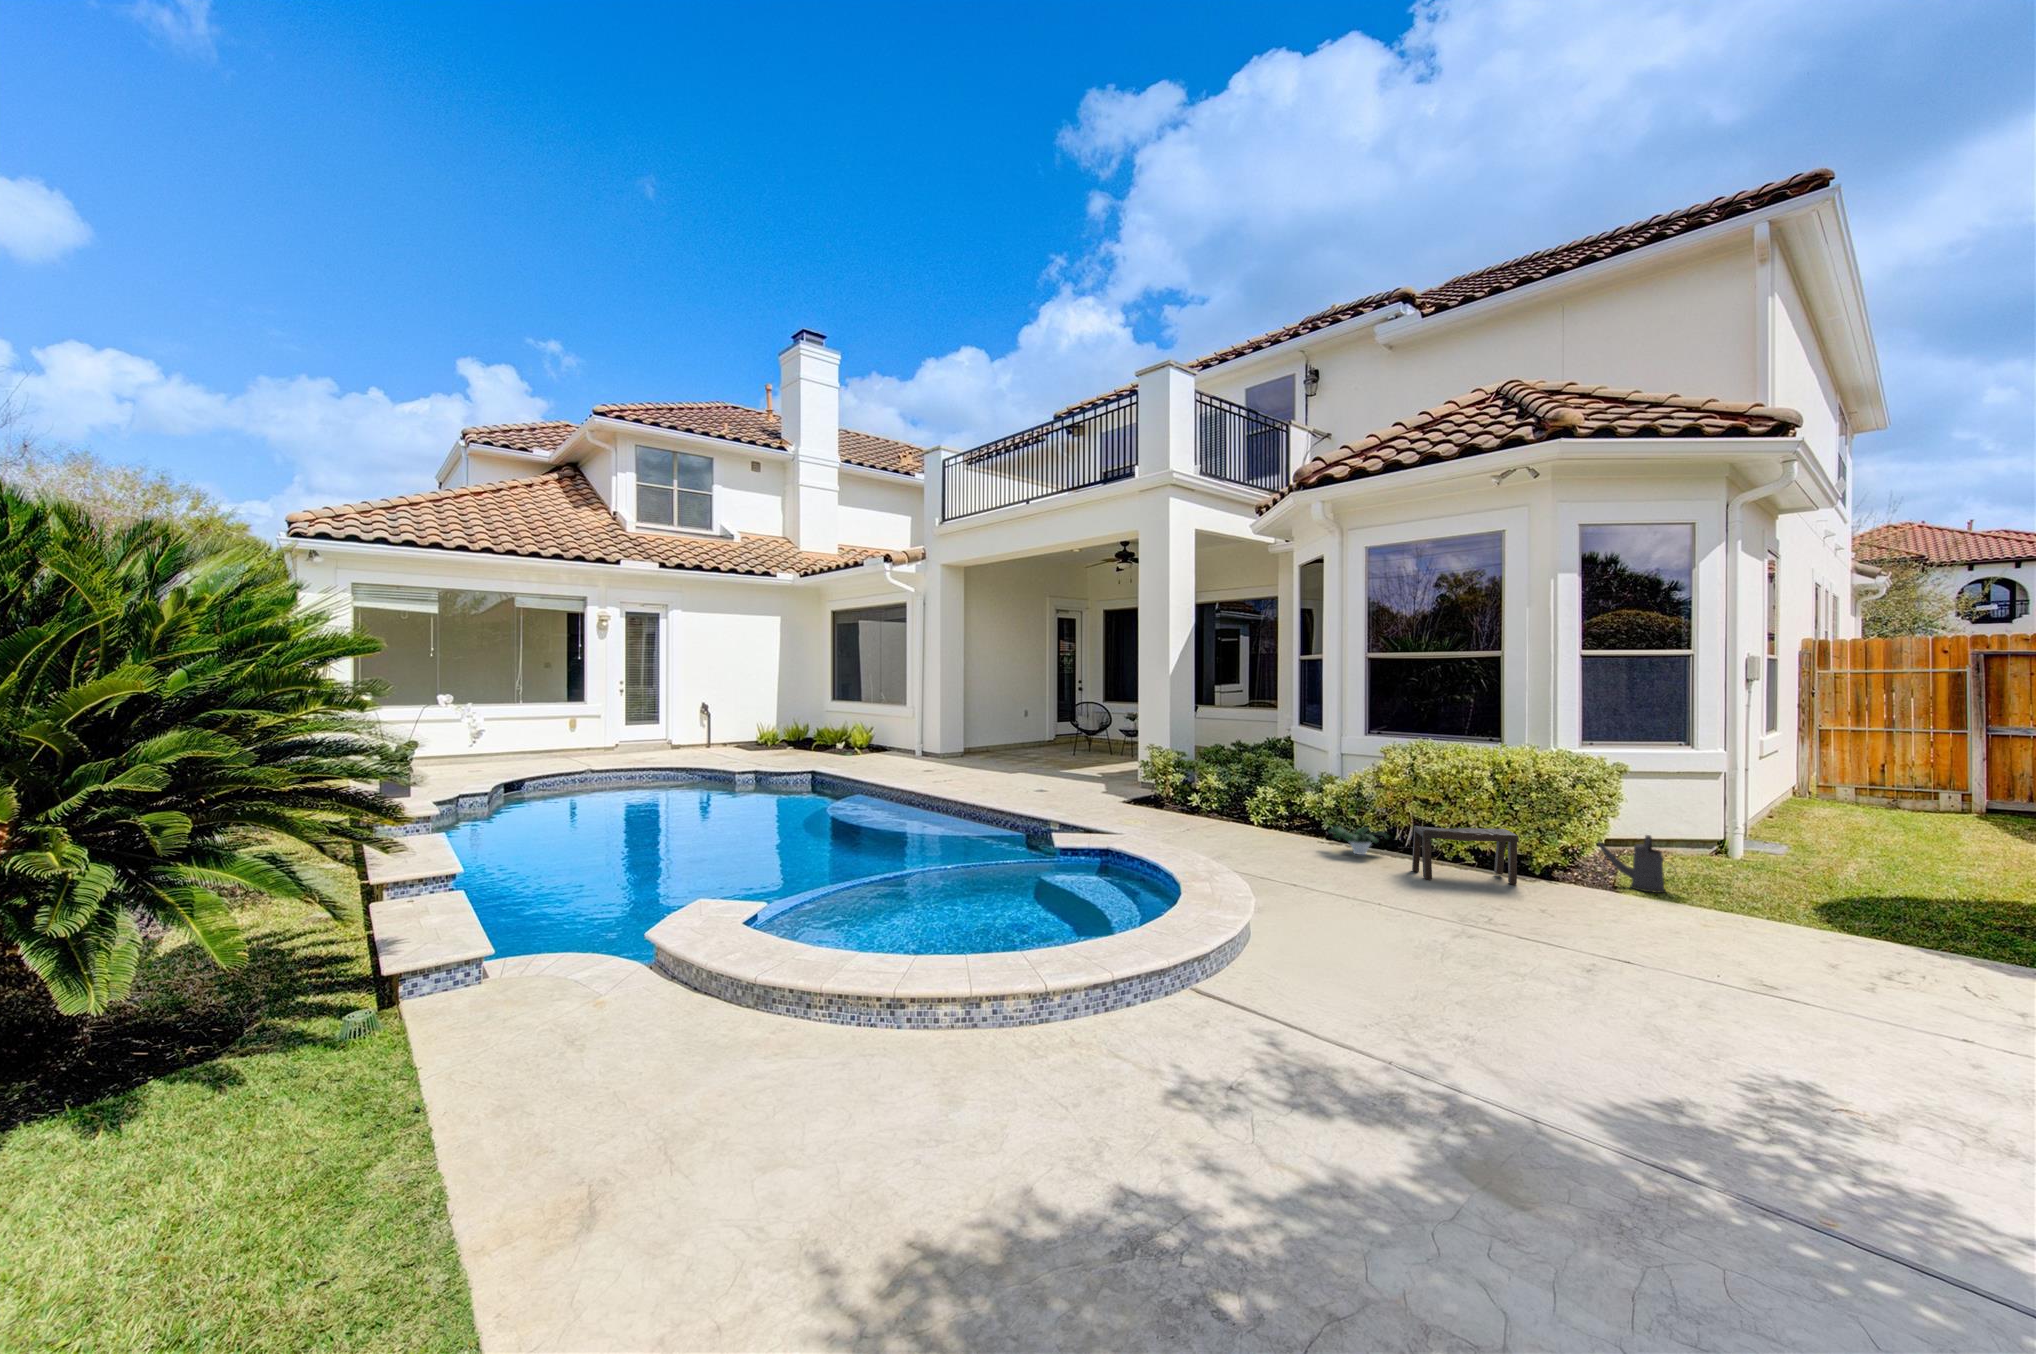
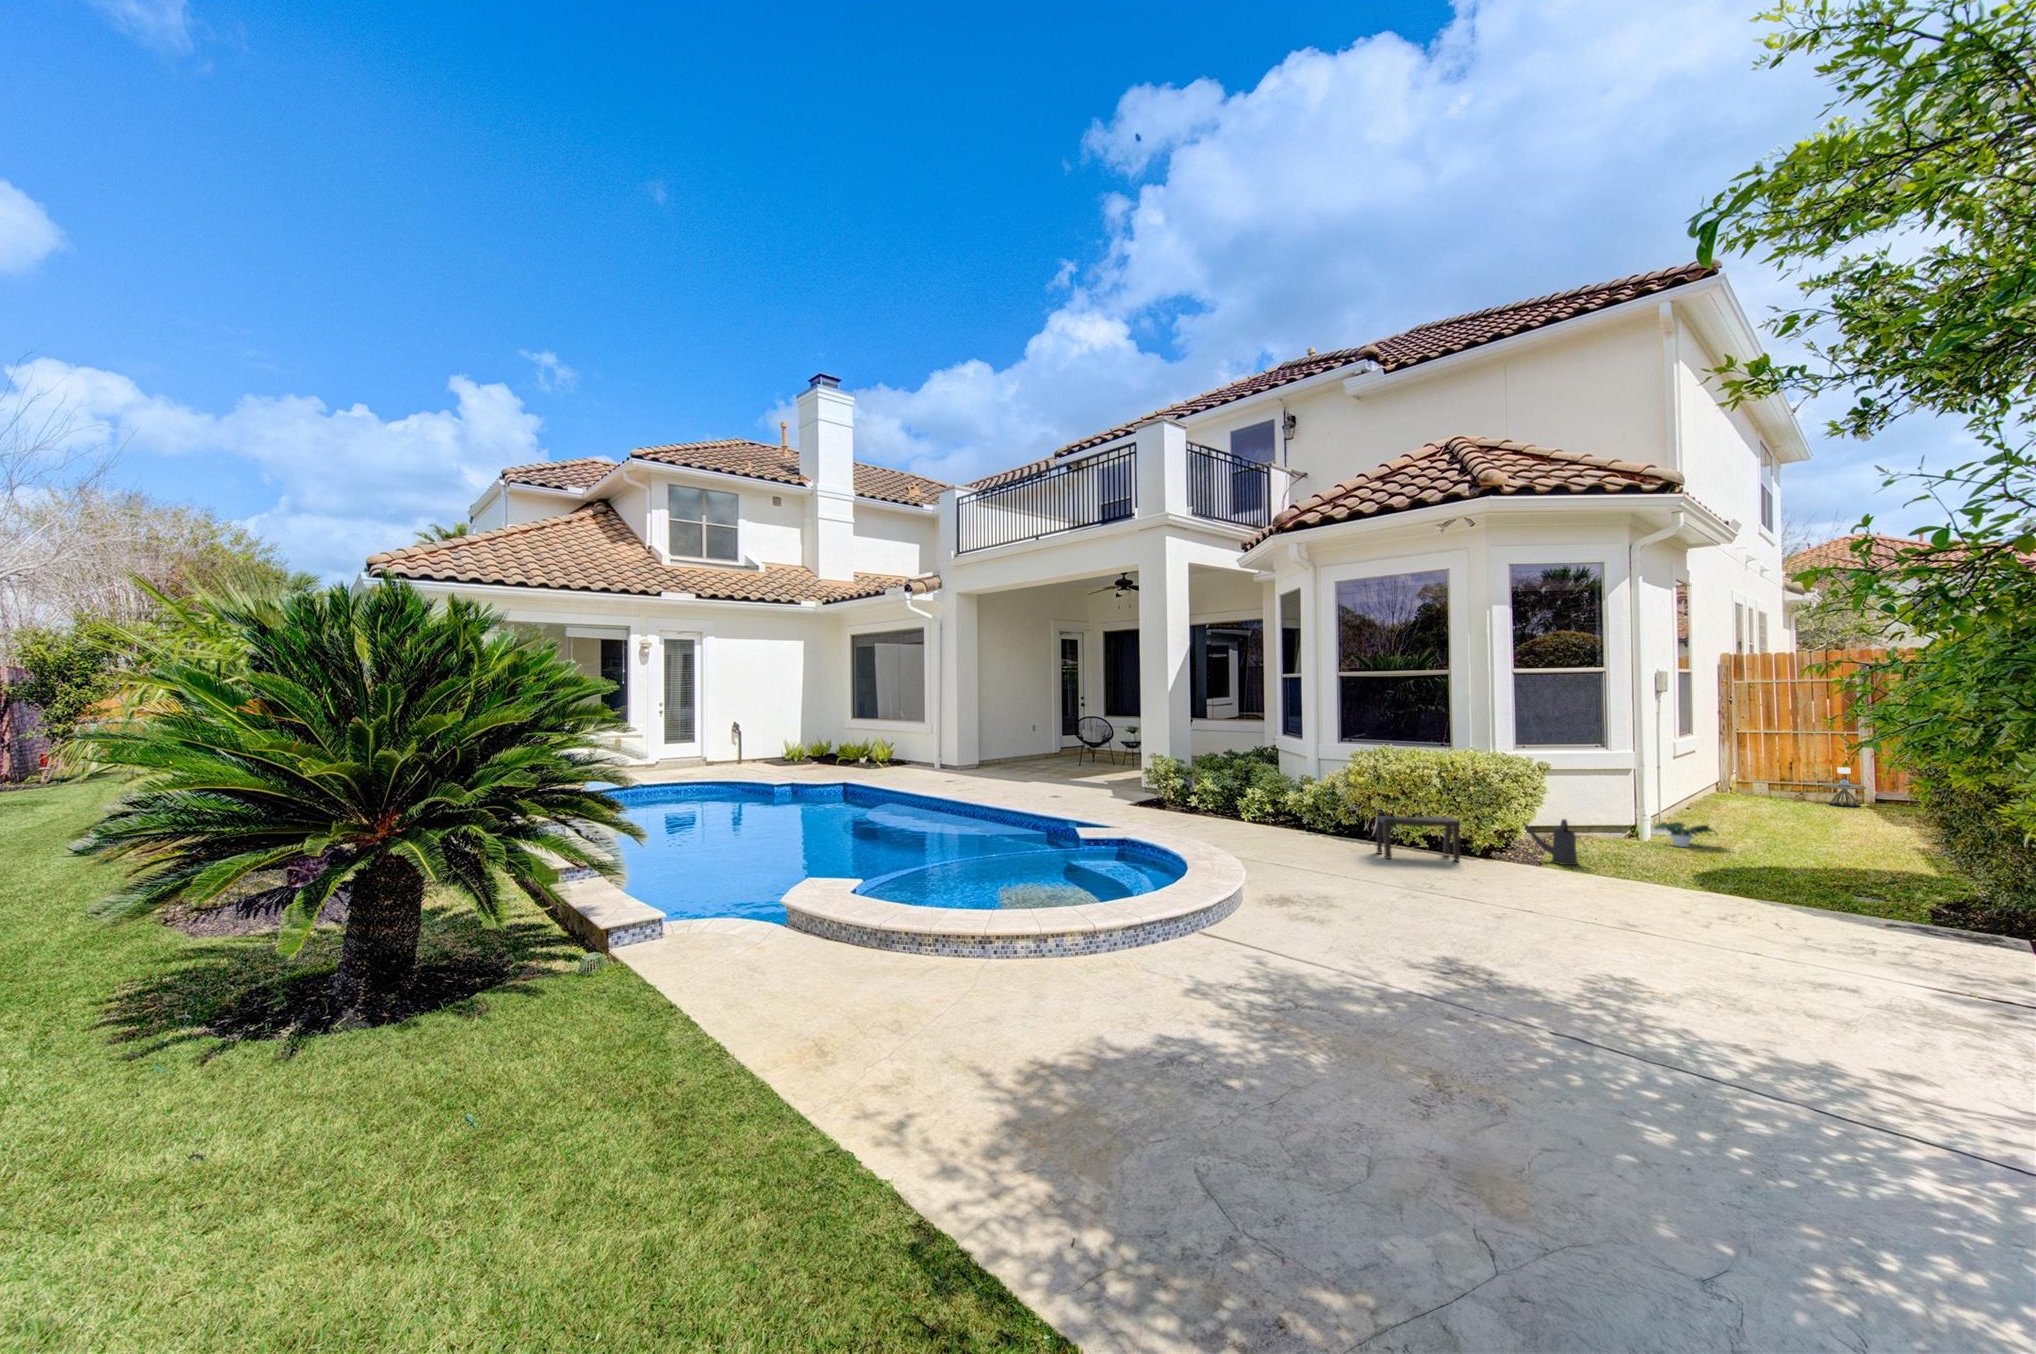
side table: none [1923,772,1977,819] -> present [1823,767,1866,807]
potted plant: present [1328,826,1389,855] -> present [1655,822,1717,847]

